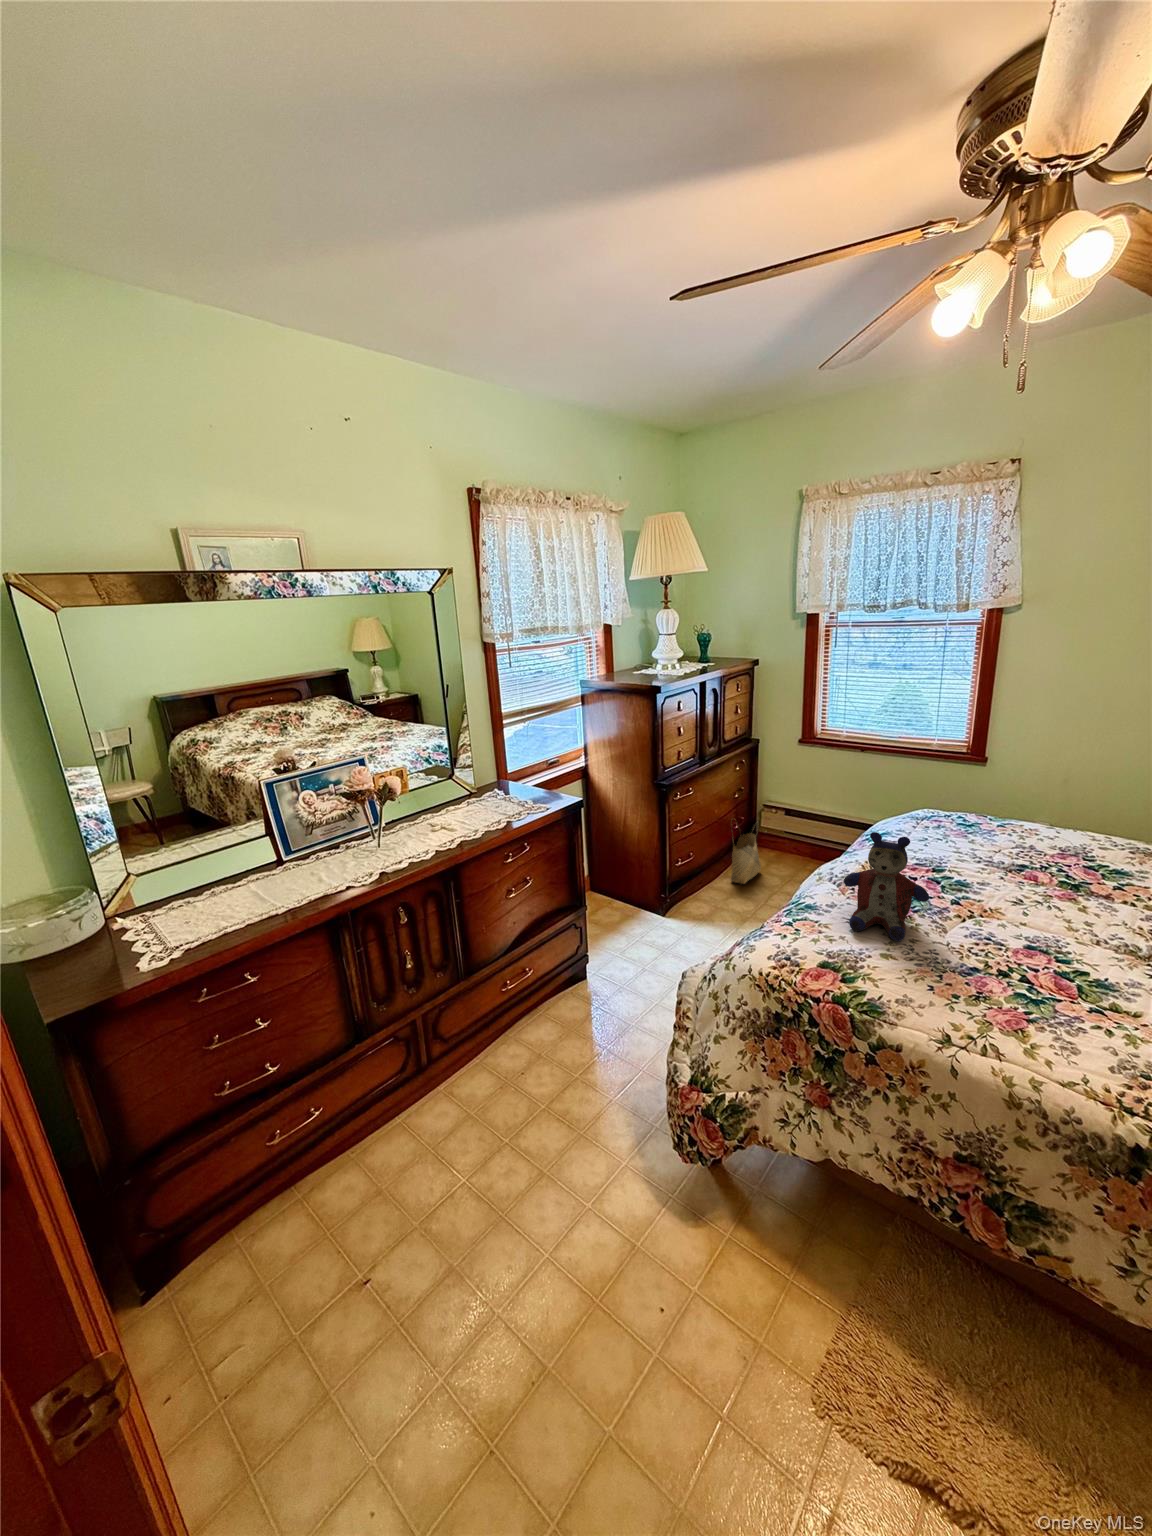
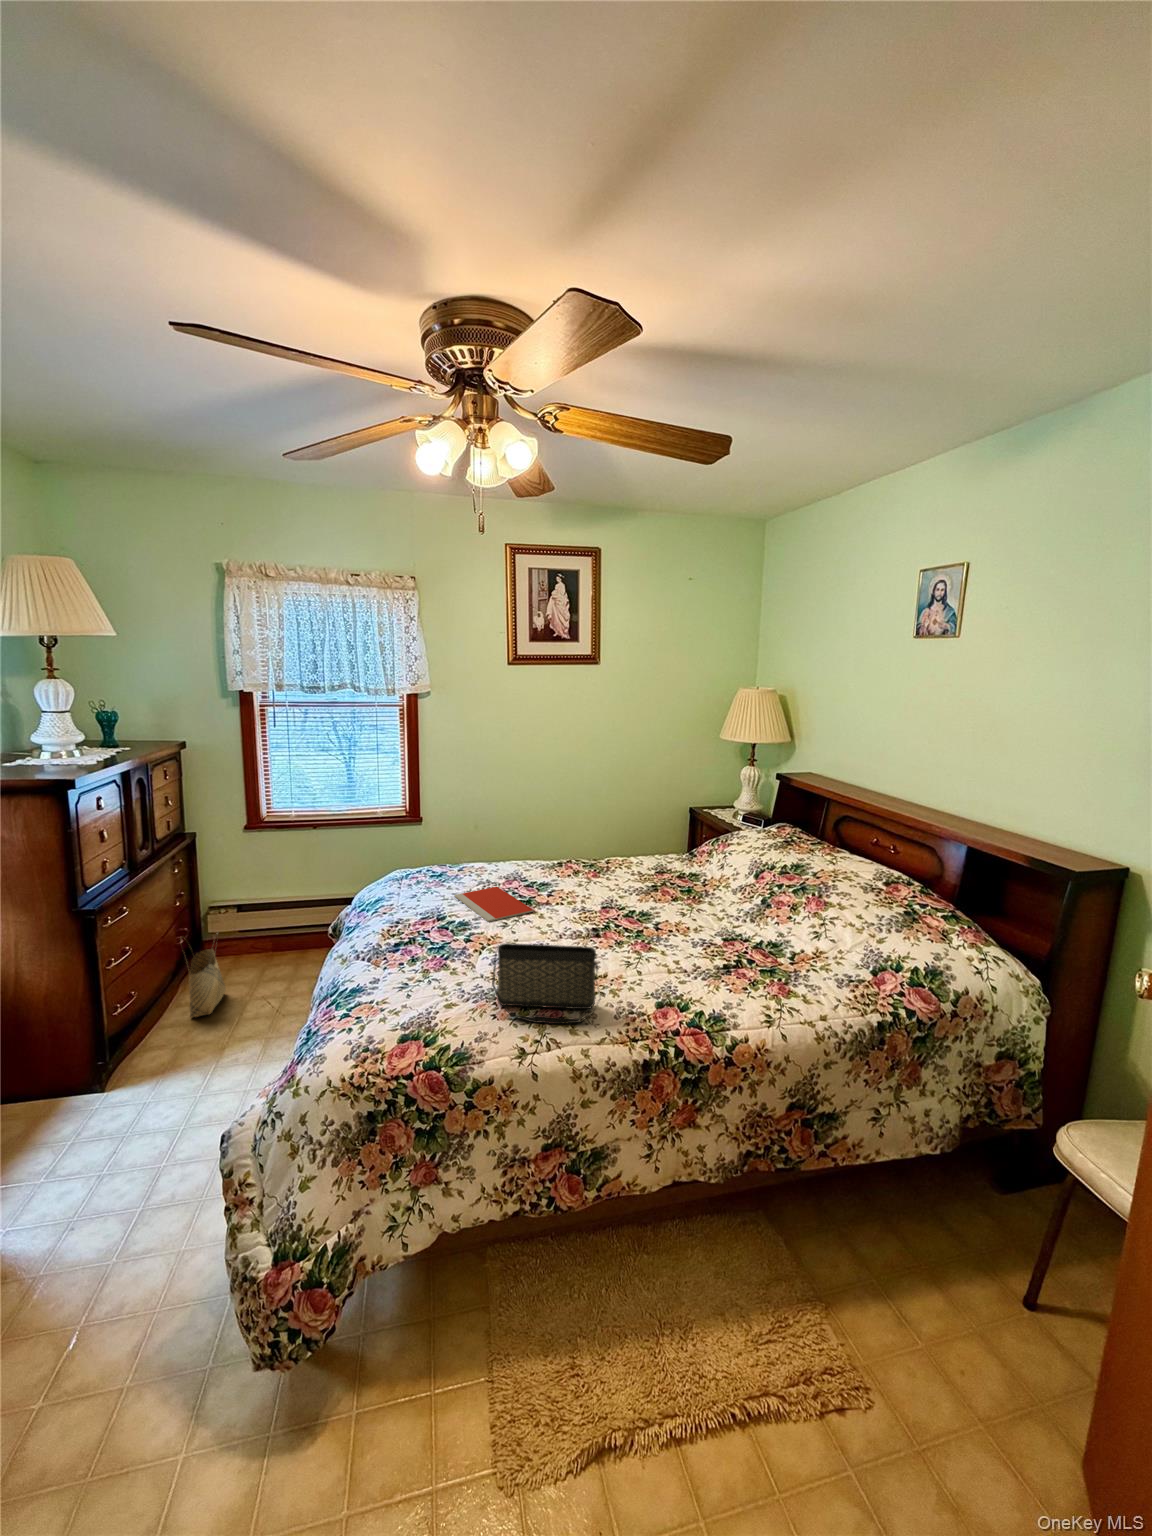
stuffed bear: present [844,832,929,941] -> none [385,891,460,996]
notebook: none [971,848,1074,897] -> present [454,887,534,922]
handbag: none [938,916,1103,1050] -> present [492,943,599,1024]

